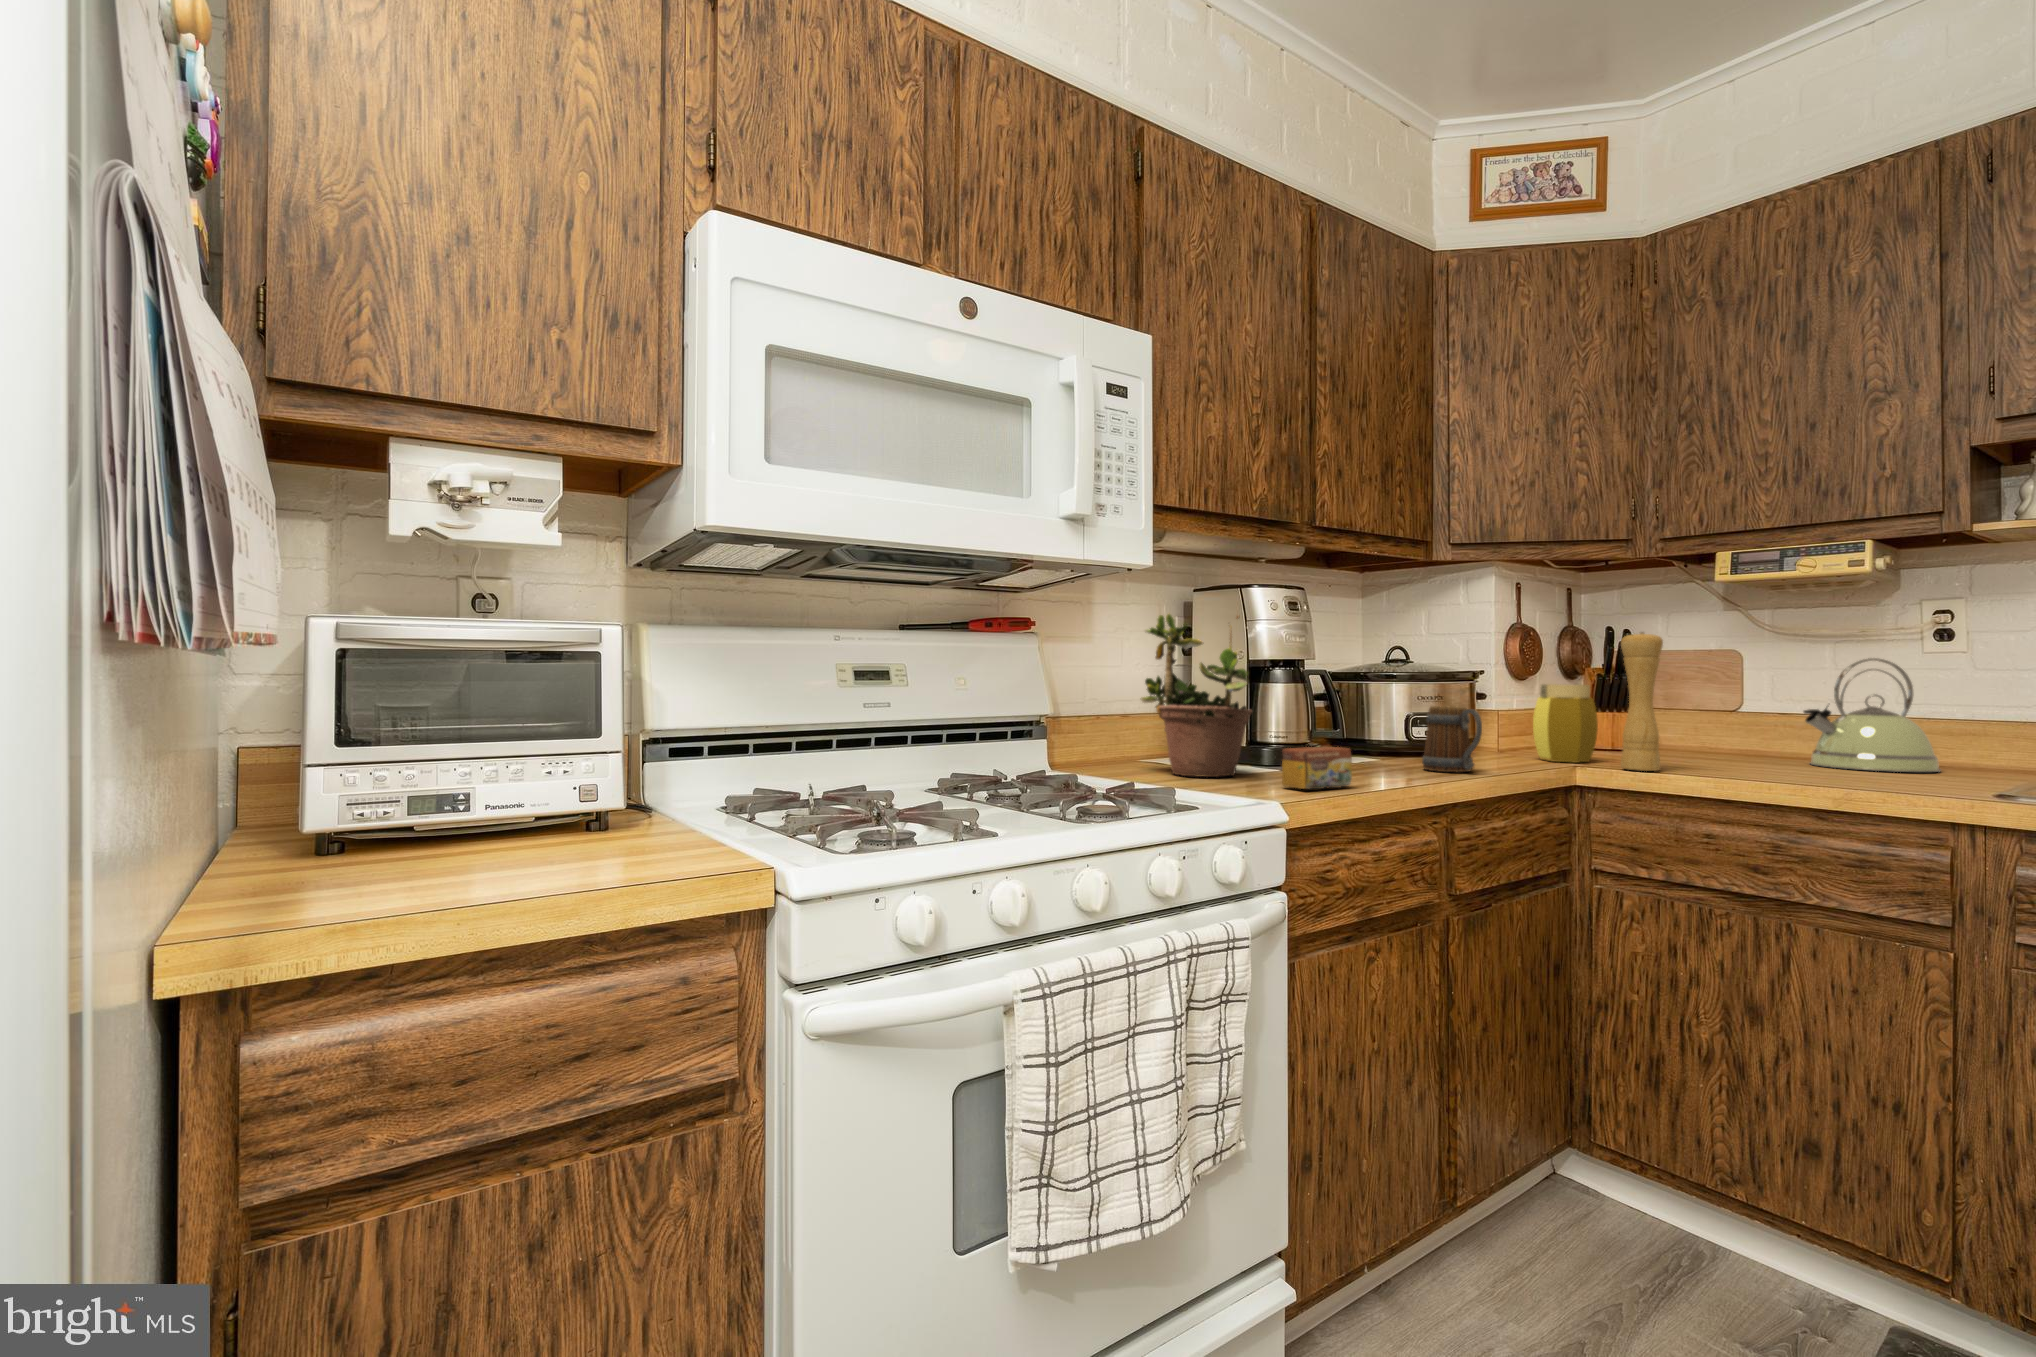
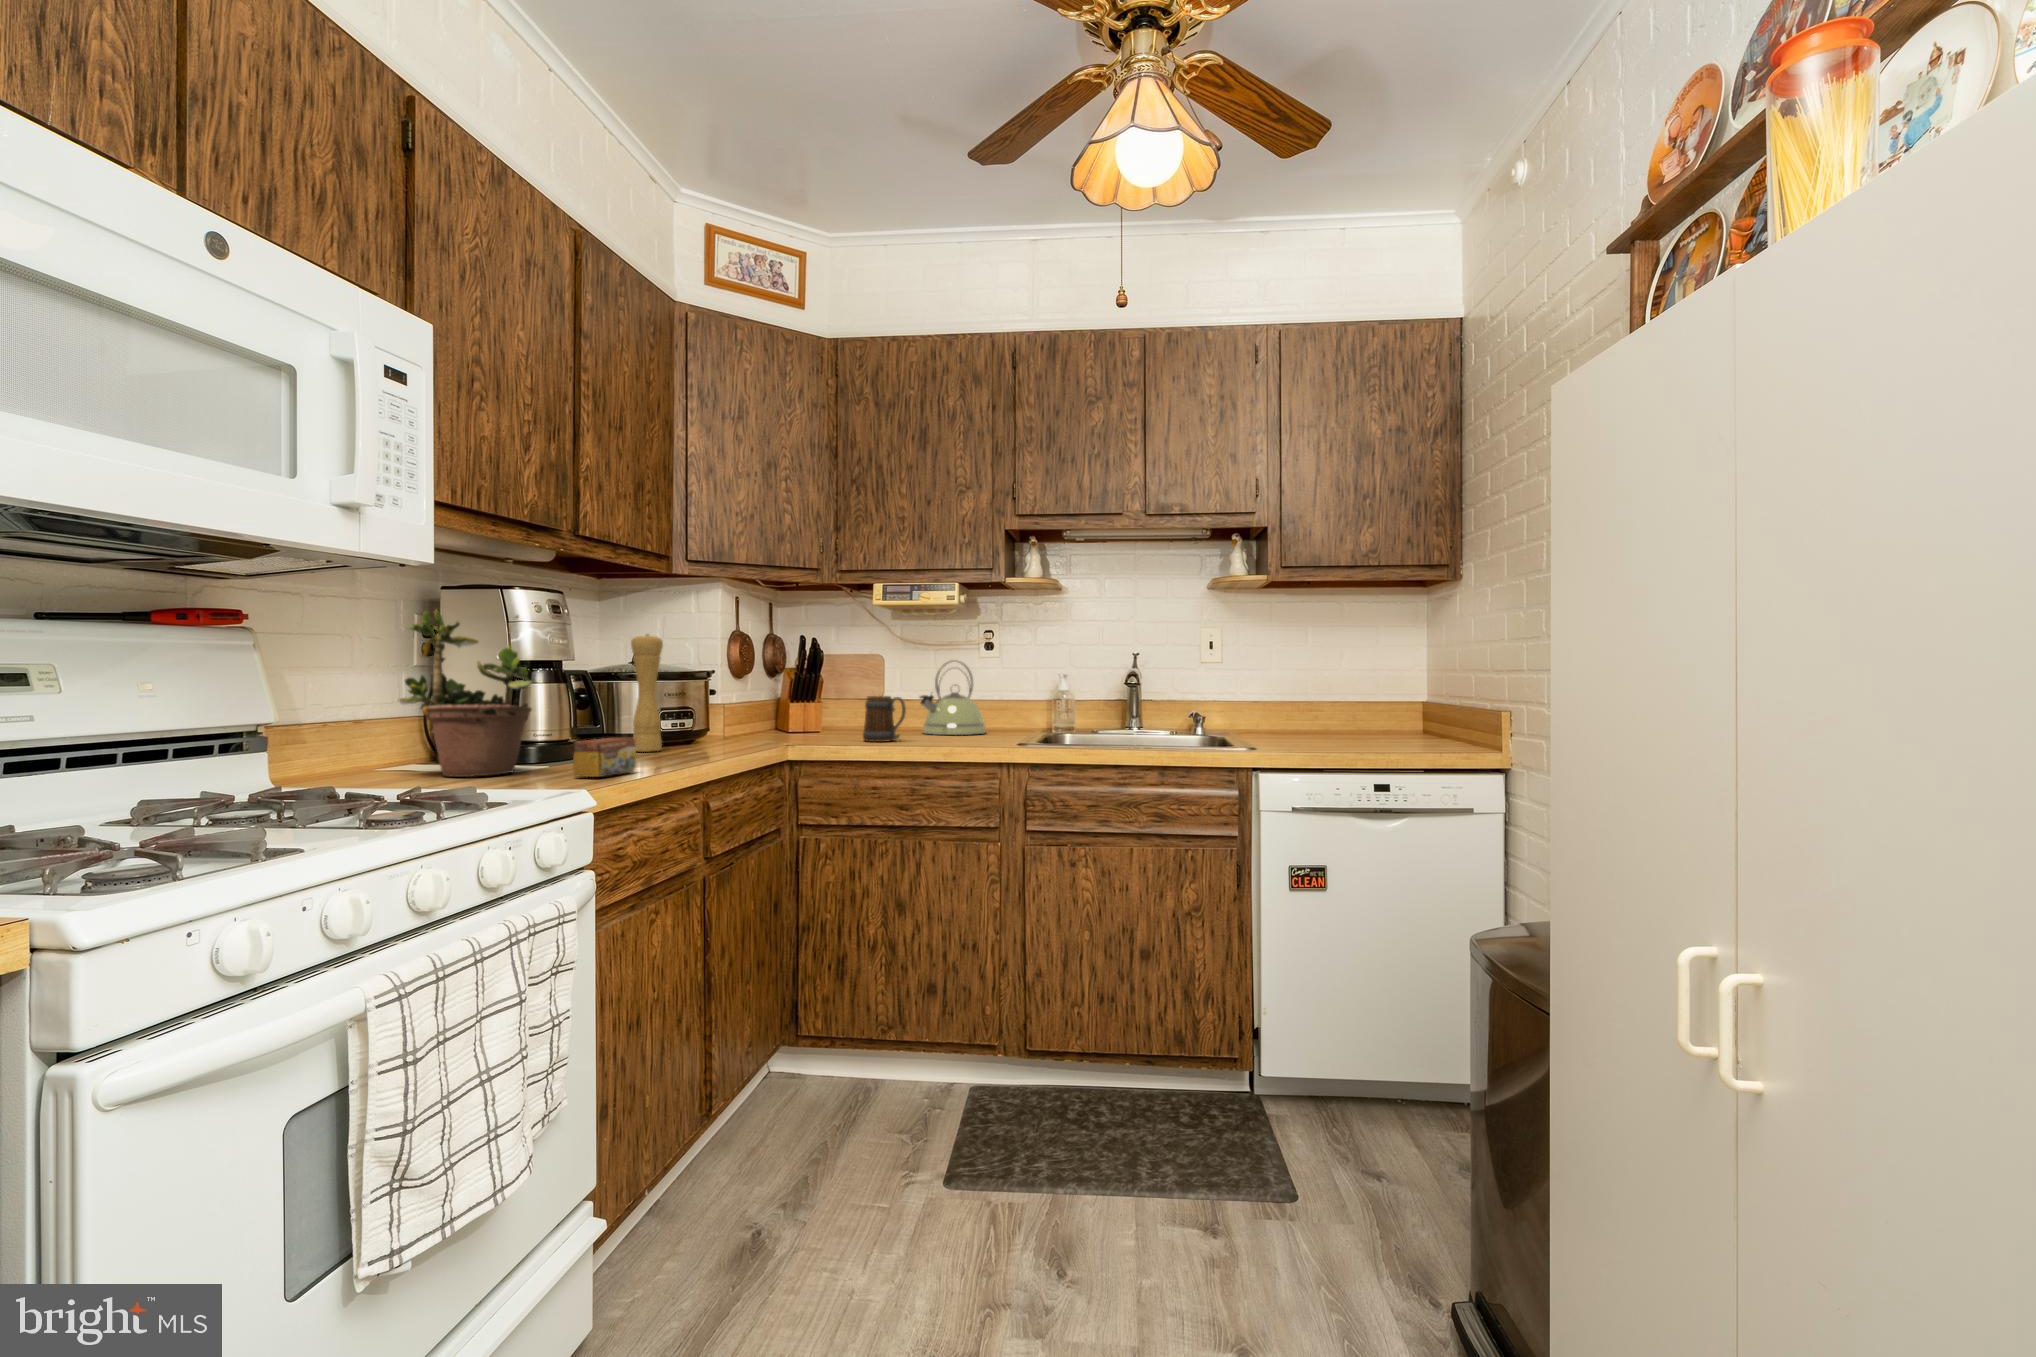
pepper mill: present [1621,632,1663,771] -> present [631,634,663,752]
jar: present [1533,684,1598,763] -> none [754,680,800,742]
mug: present [1422,706,1482,772] -> present [863,696,906,742]

